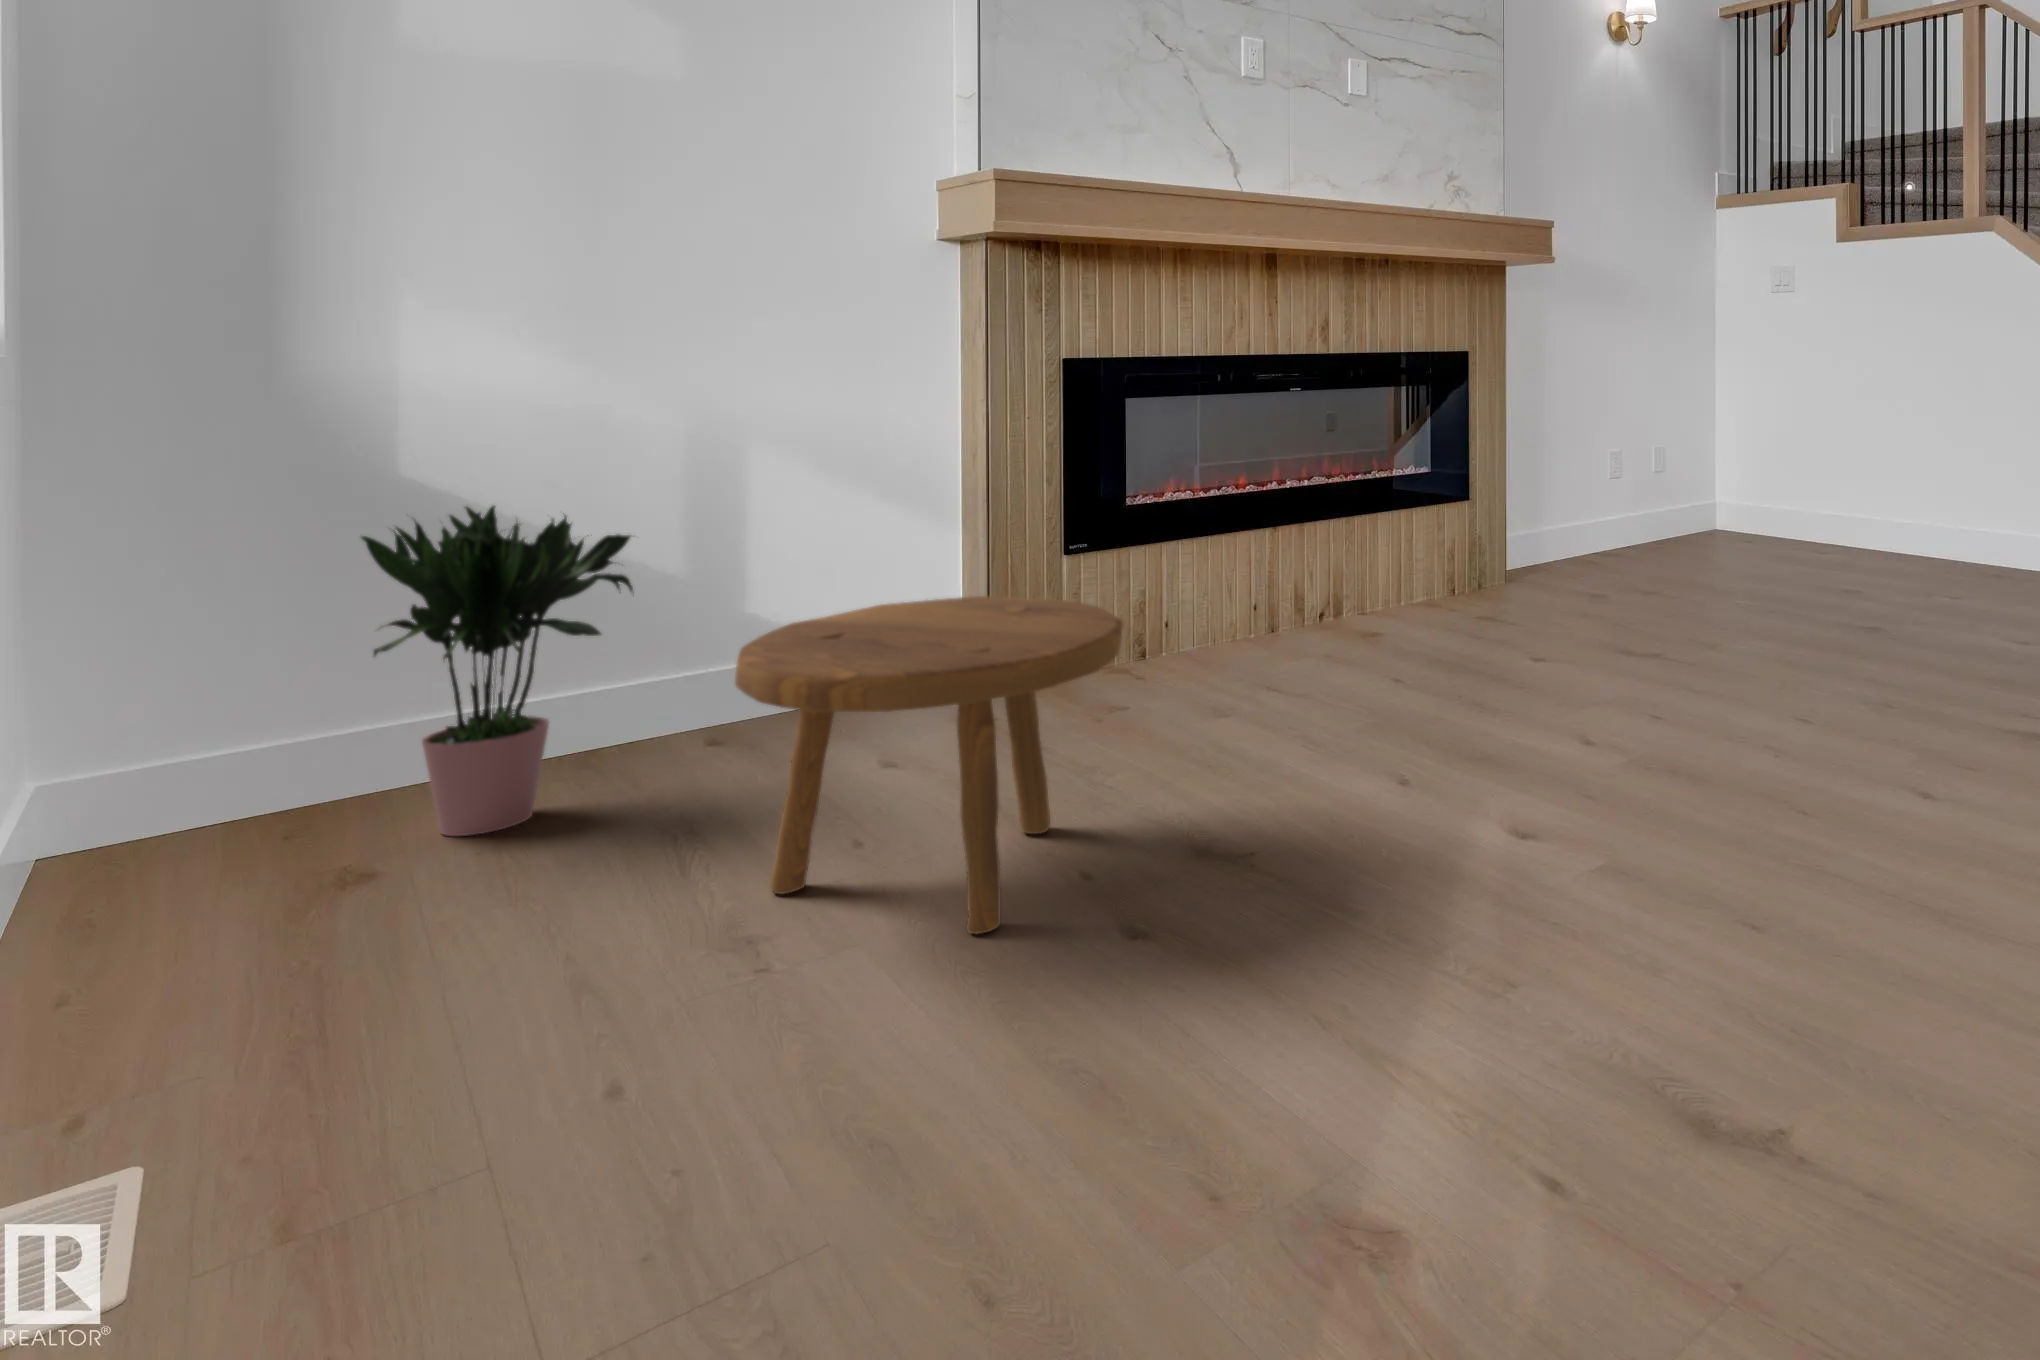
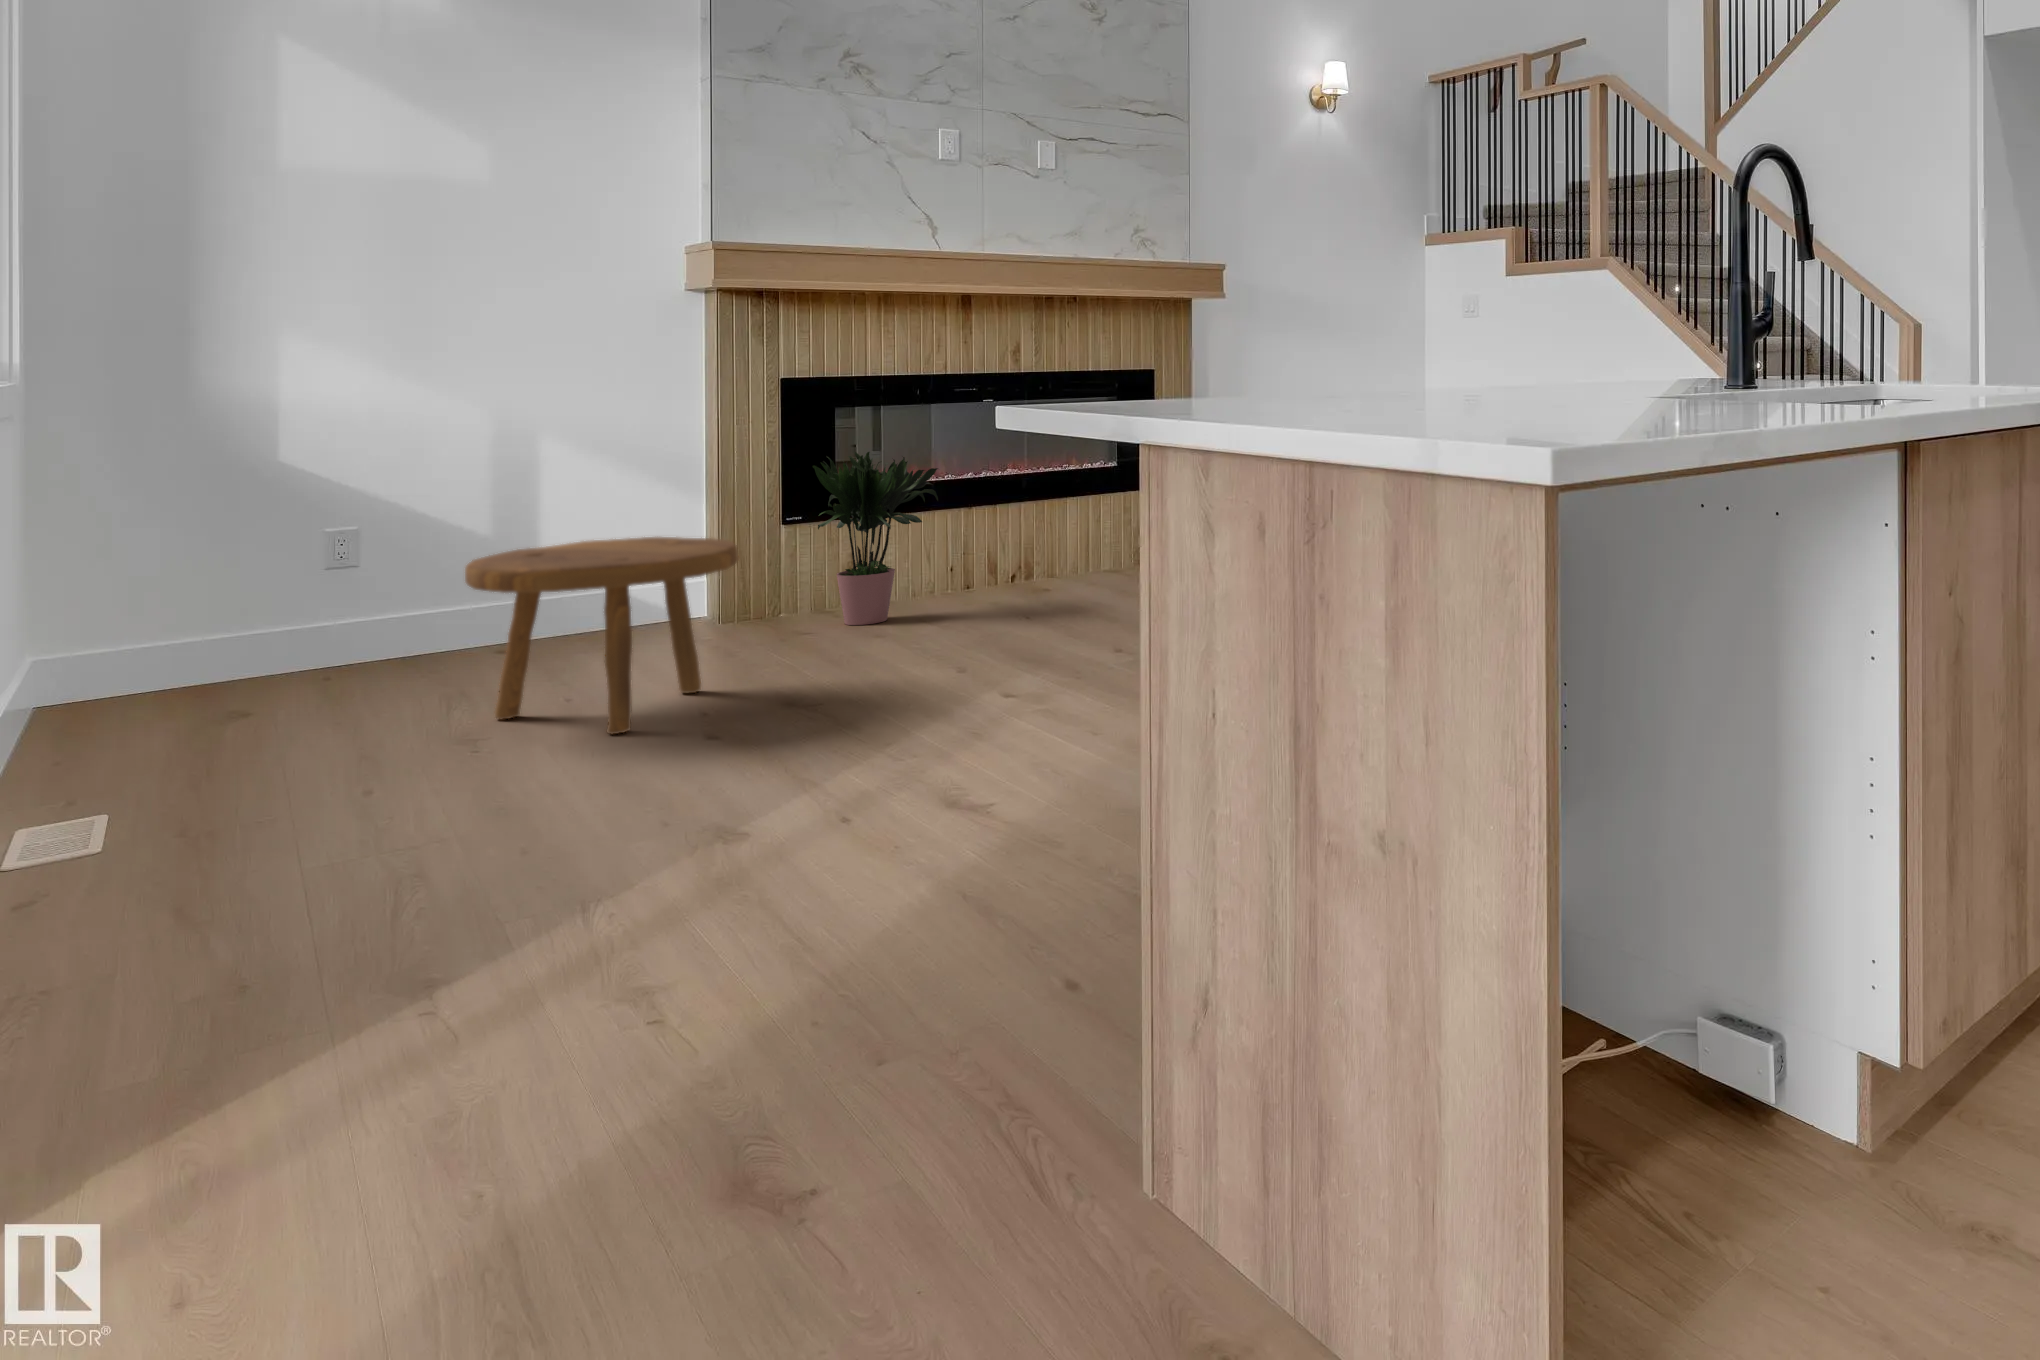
potted plant: present [361,506,633,836] -> present [813,452,938,625]

